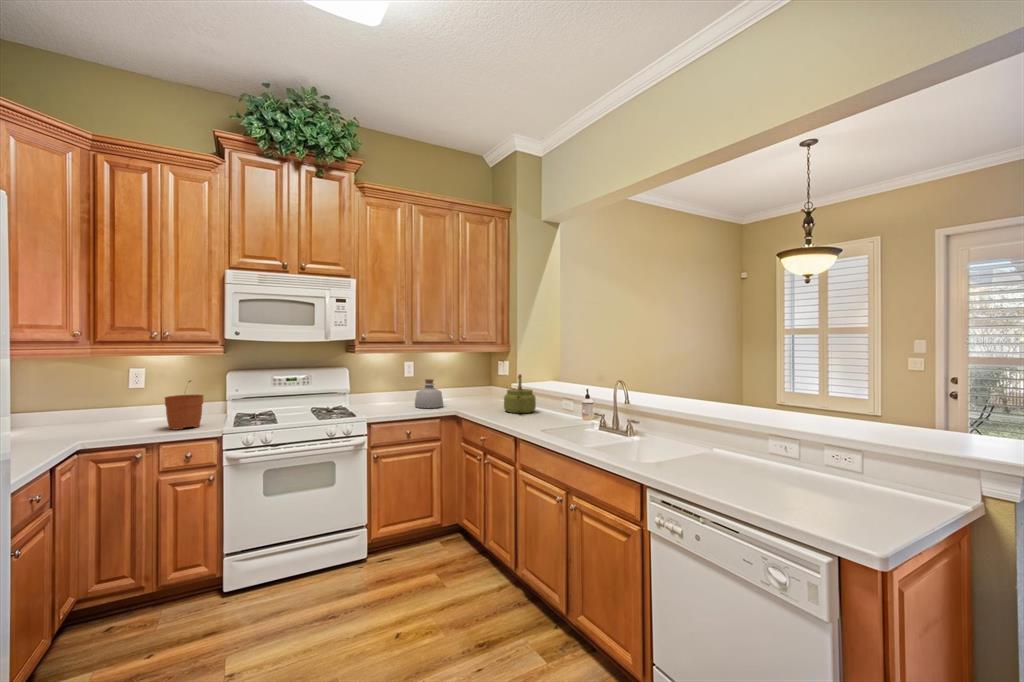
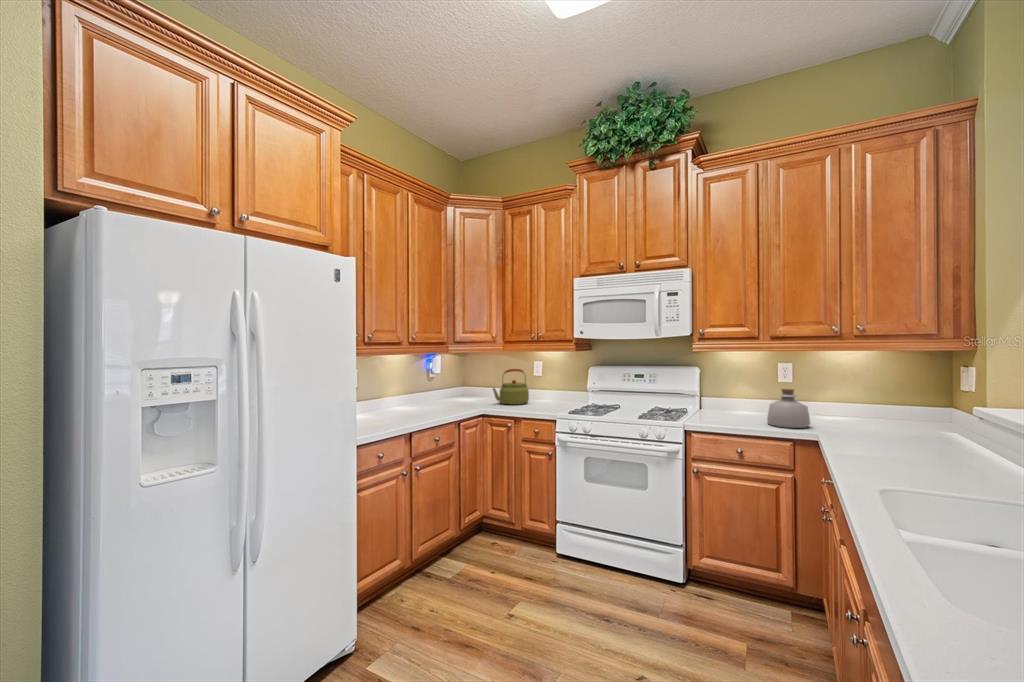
kettle: present [504,374,536,413] -> present [493,369,529,405]
plant pot: present [165,381,203,430] -> none [532,371,559,410]

